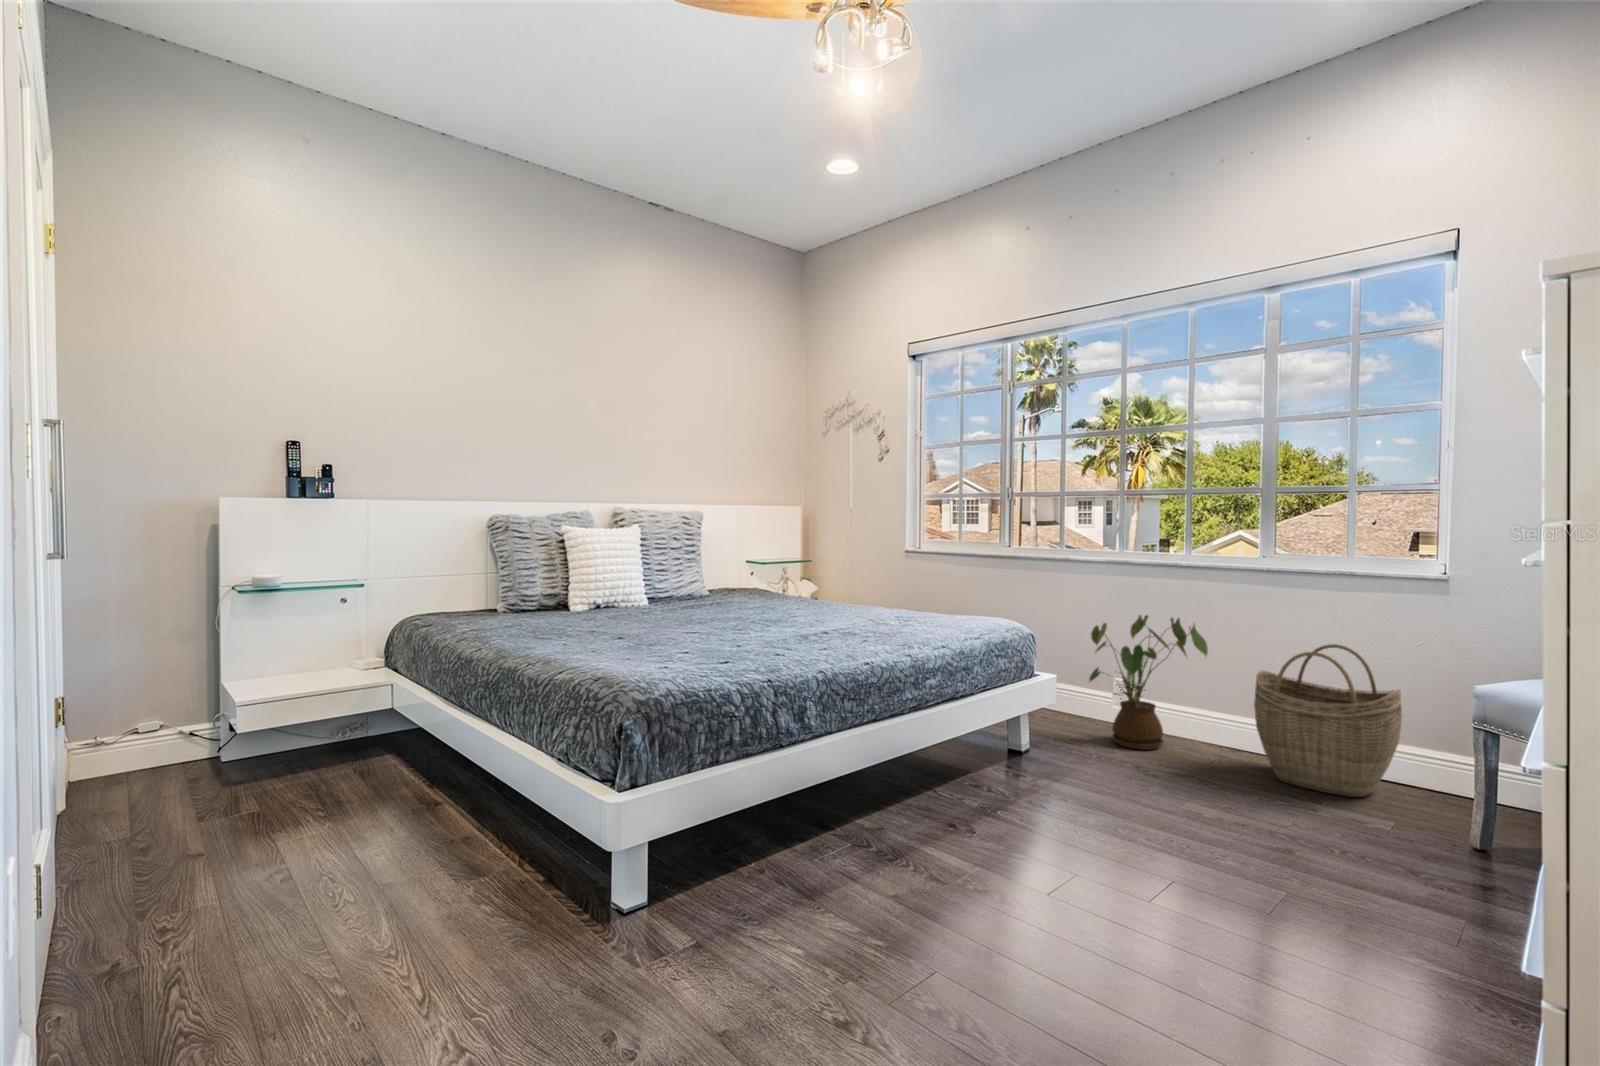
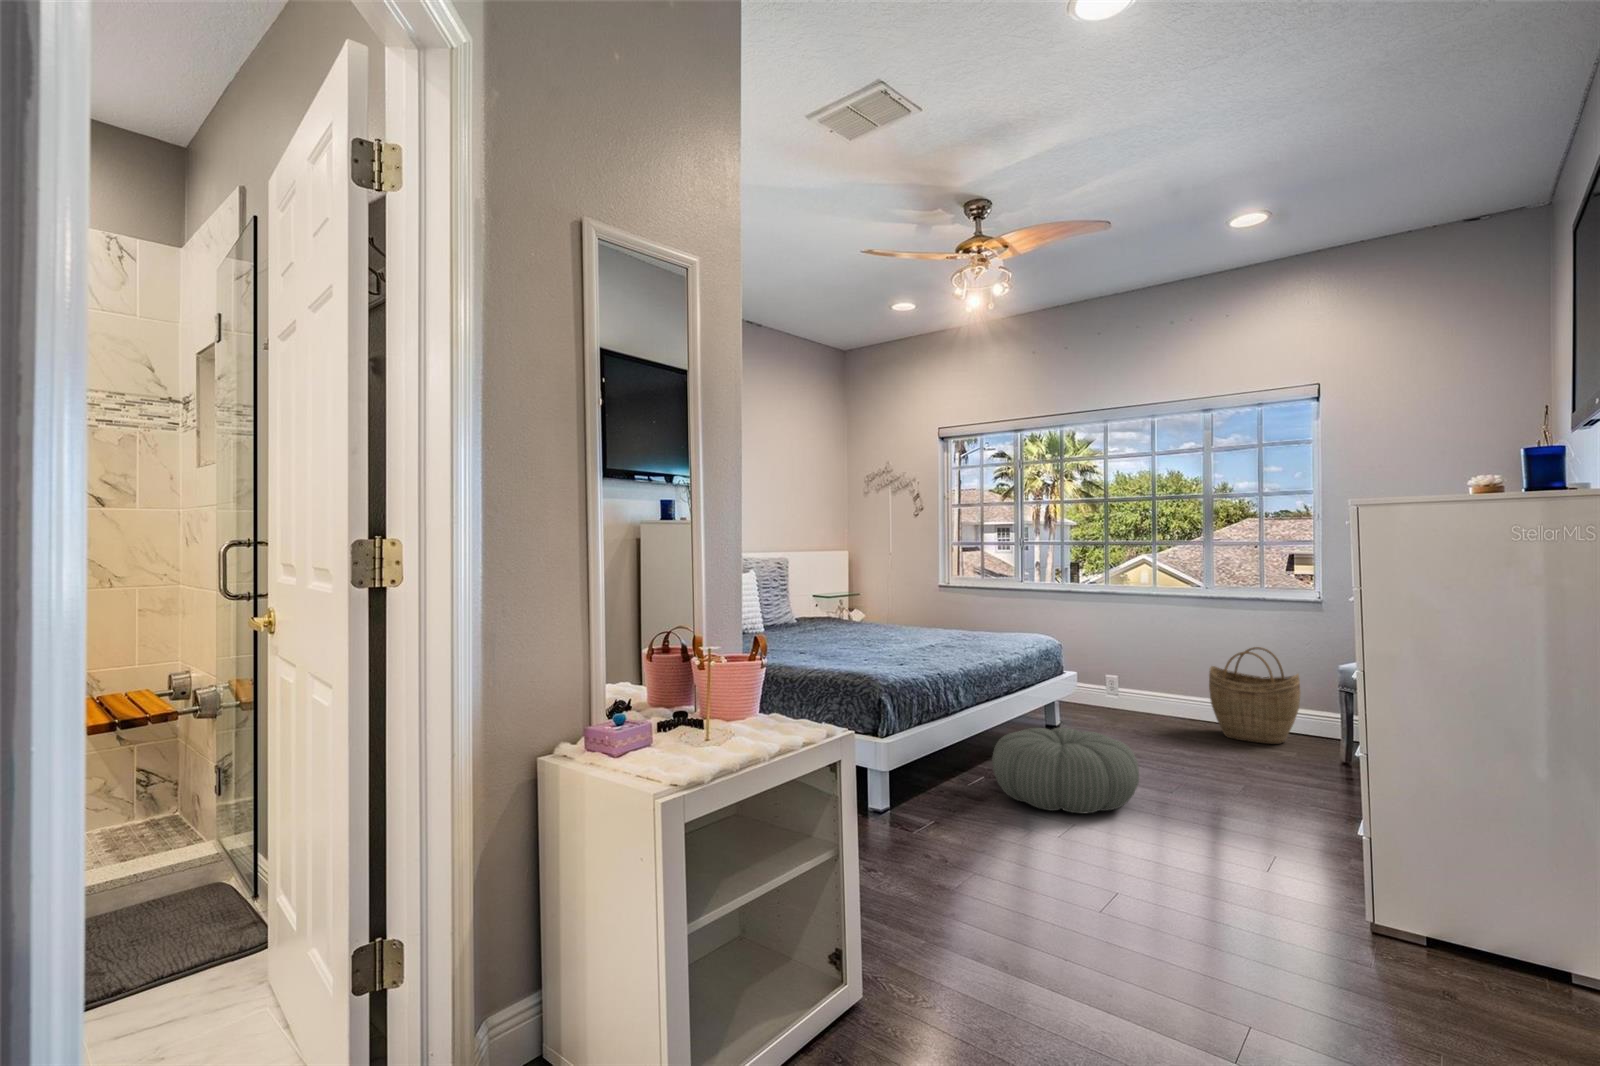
house plant: present [1089,615,1208,750] -> none [1094,631,1176,724]
pouf: none [833,772,1077,943] -> present [992,728,1139,813]

